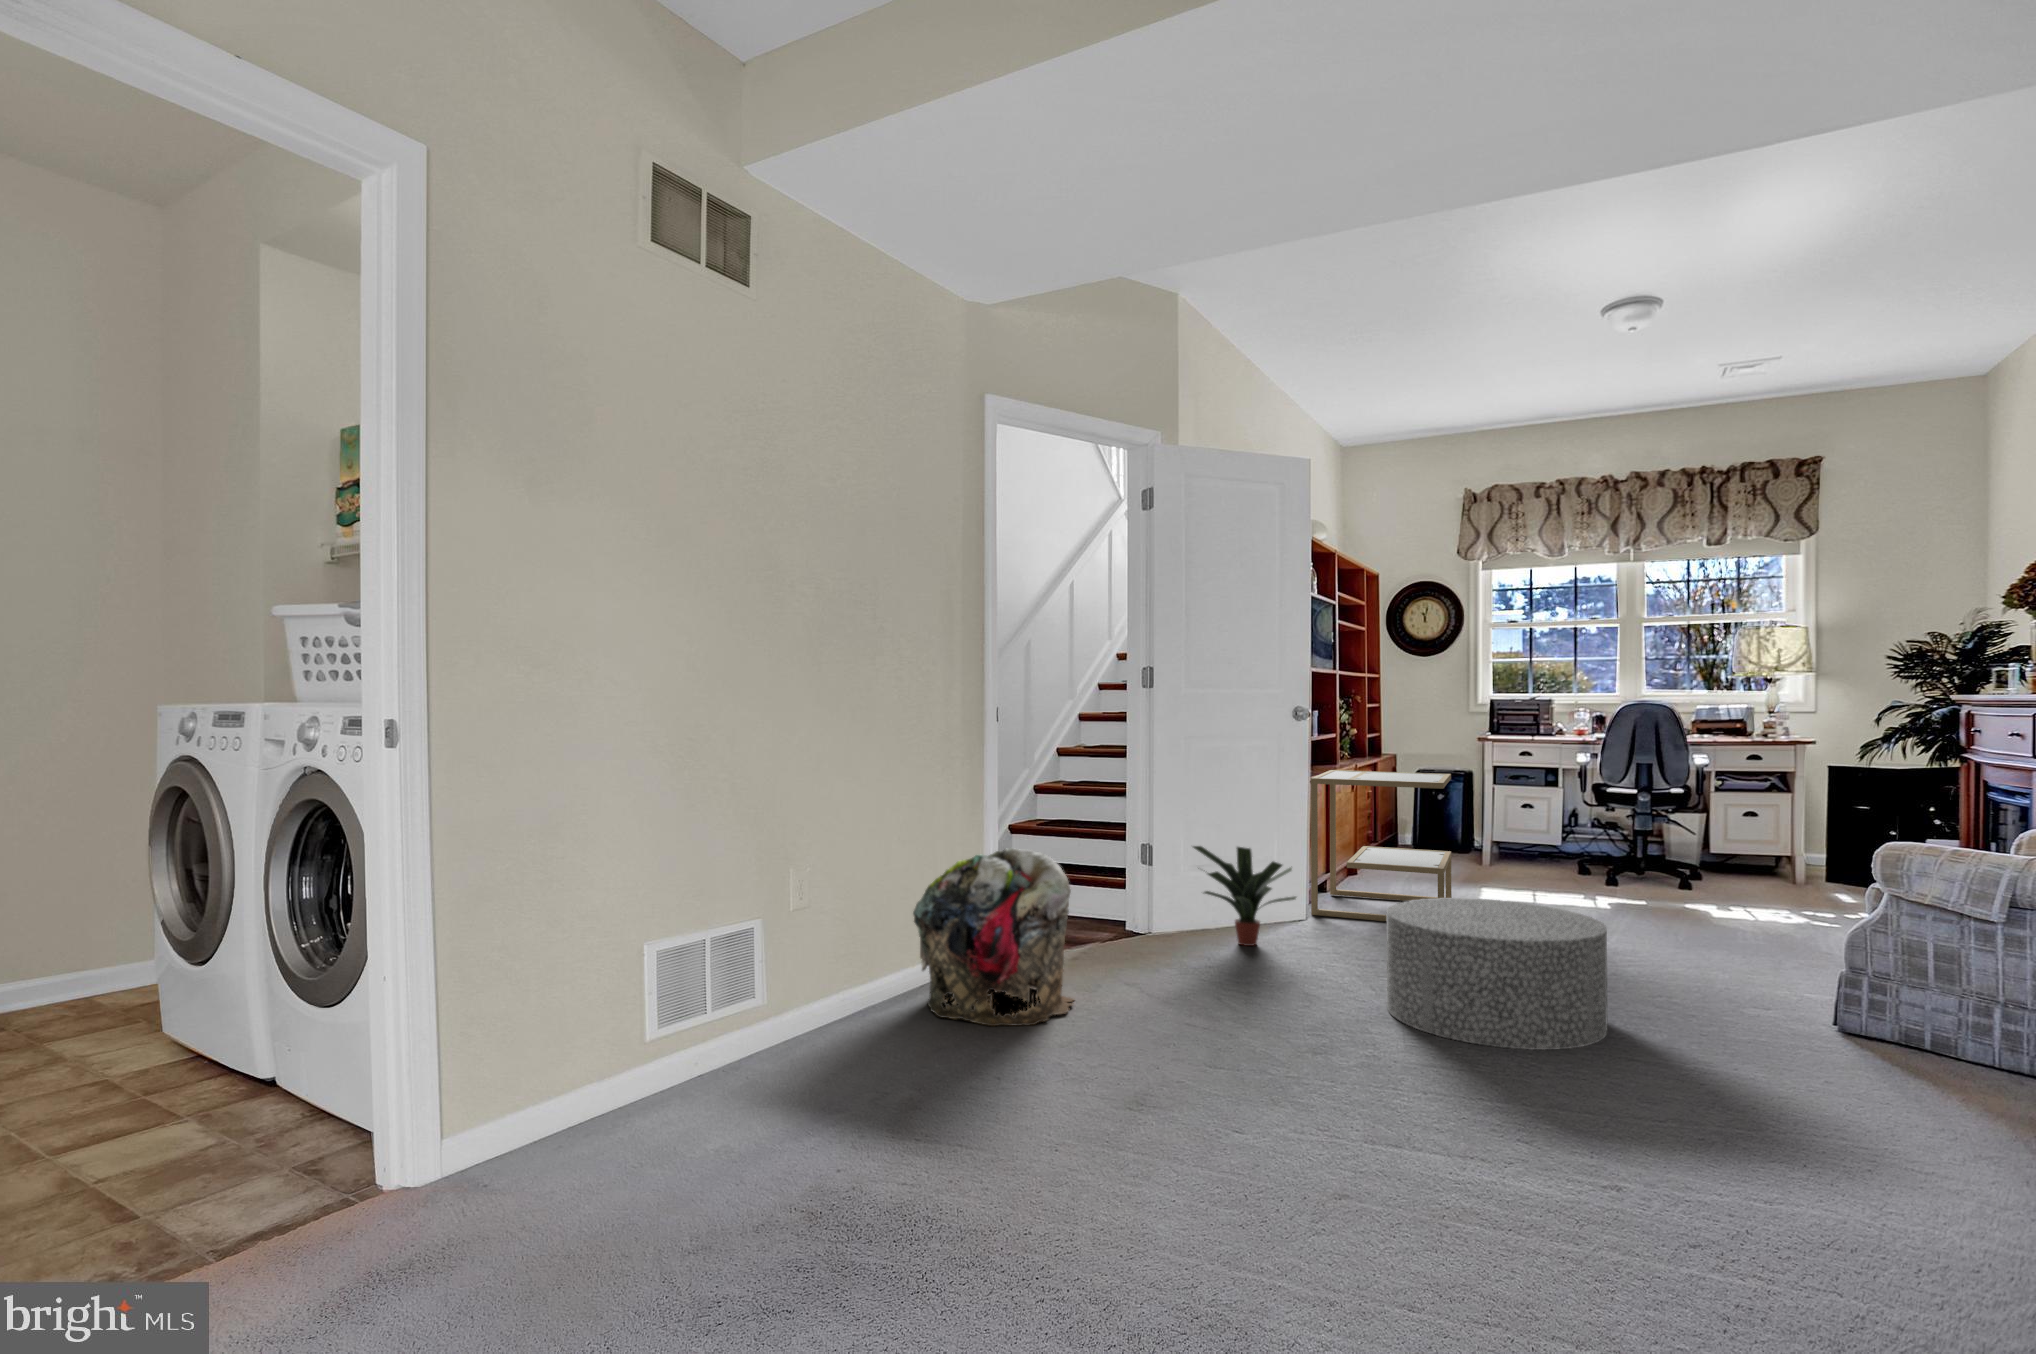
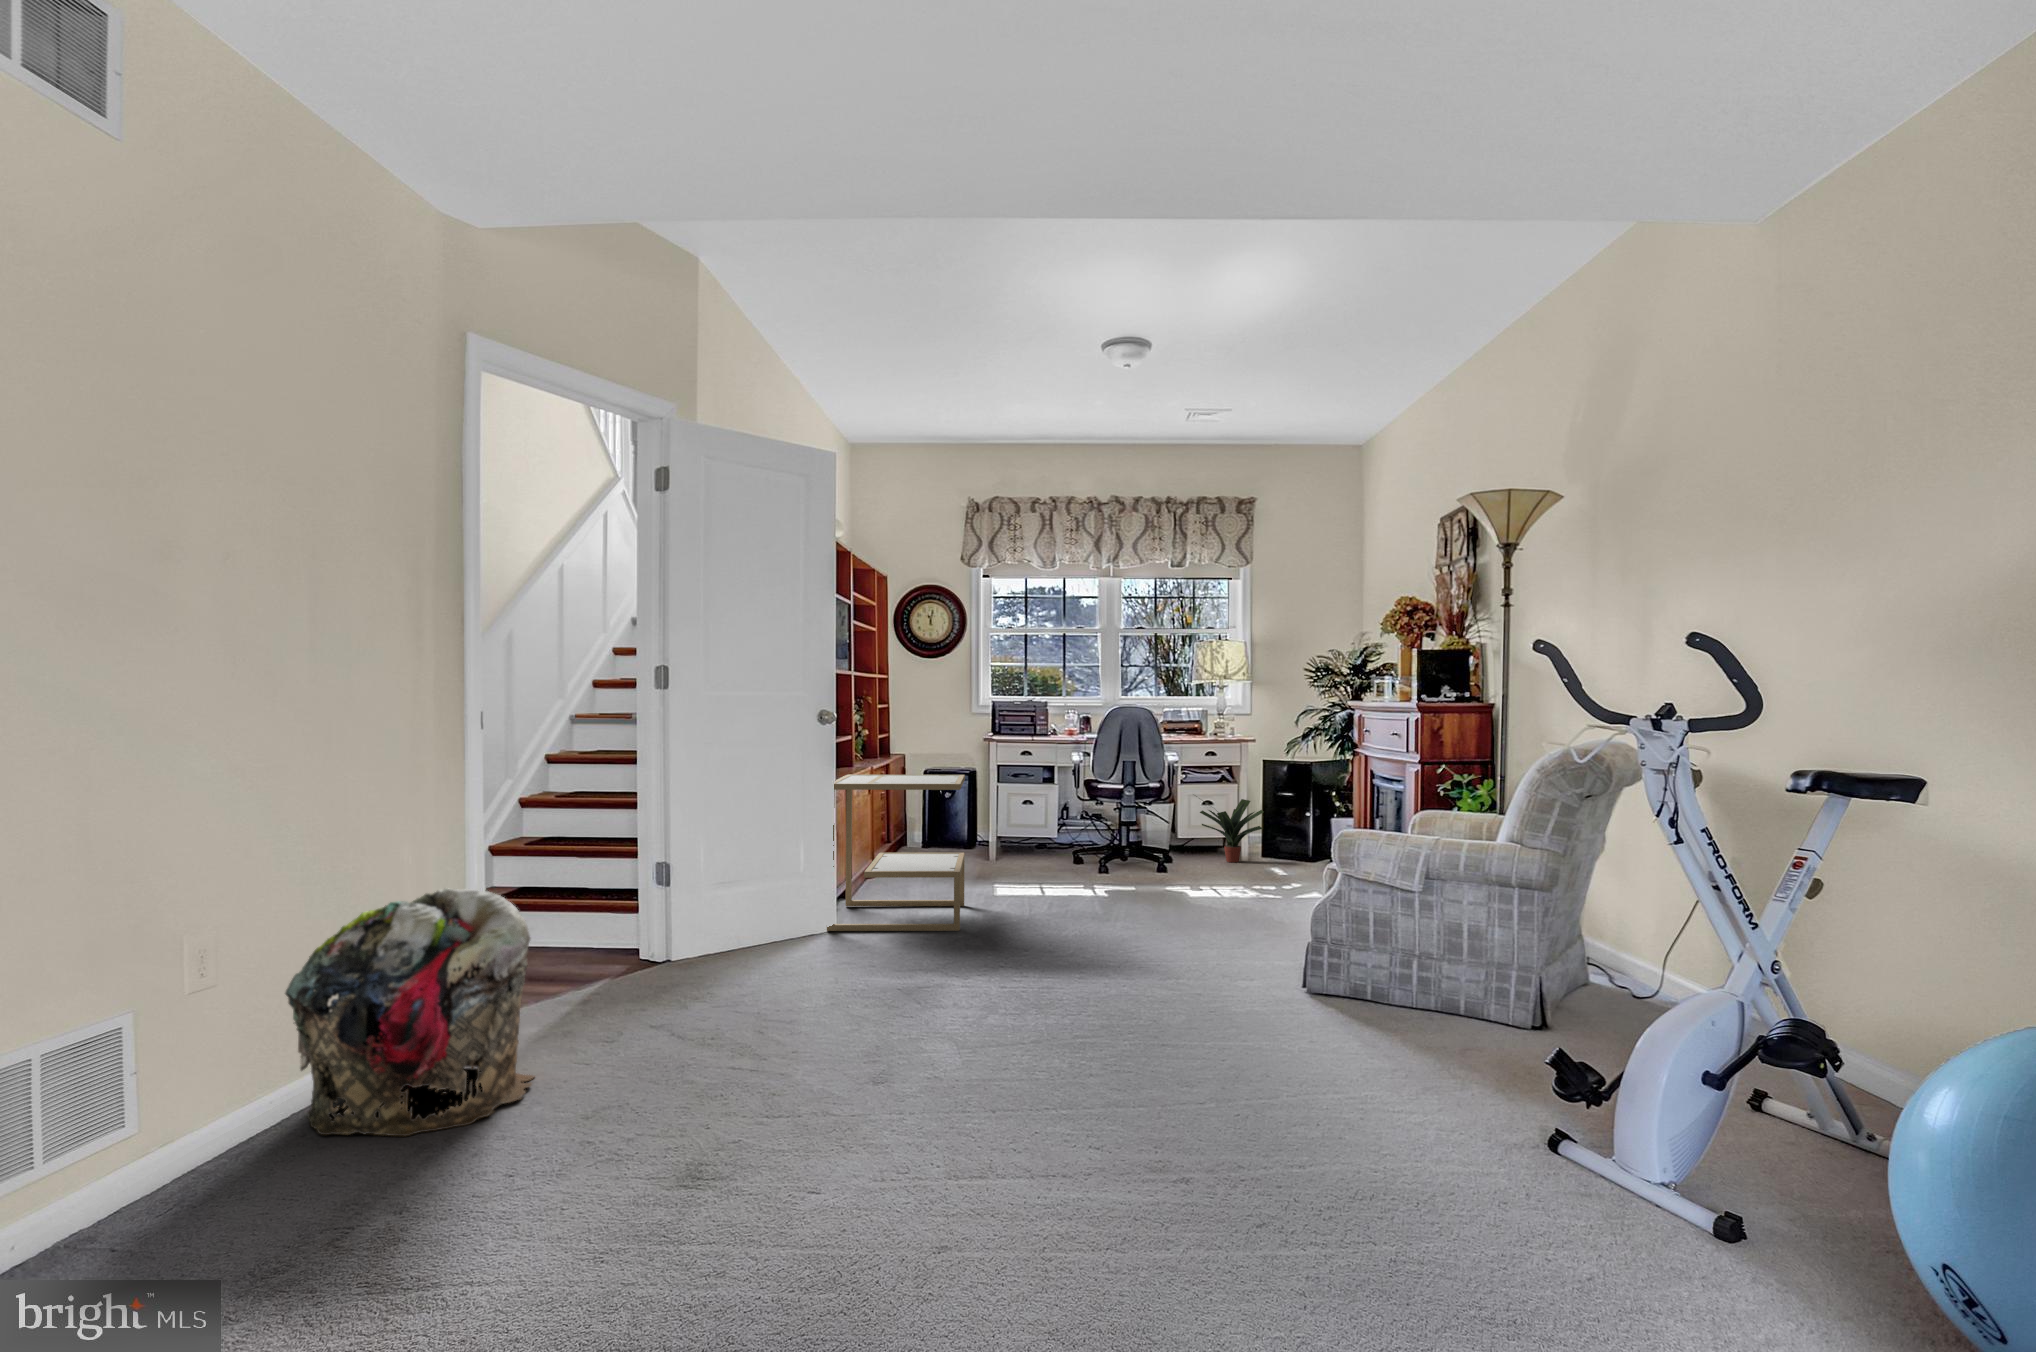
potted plant: present [1193,846,1296,946] -> present [1196,796,1264,862]
ottoman: present [1387,898,1608,1050] -> none [911,903,1123,1064]

